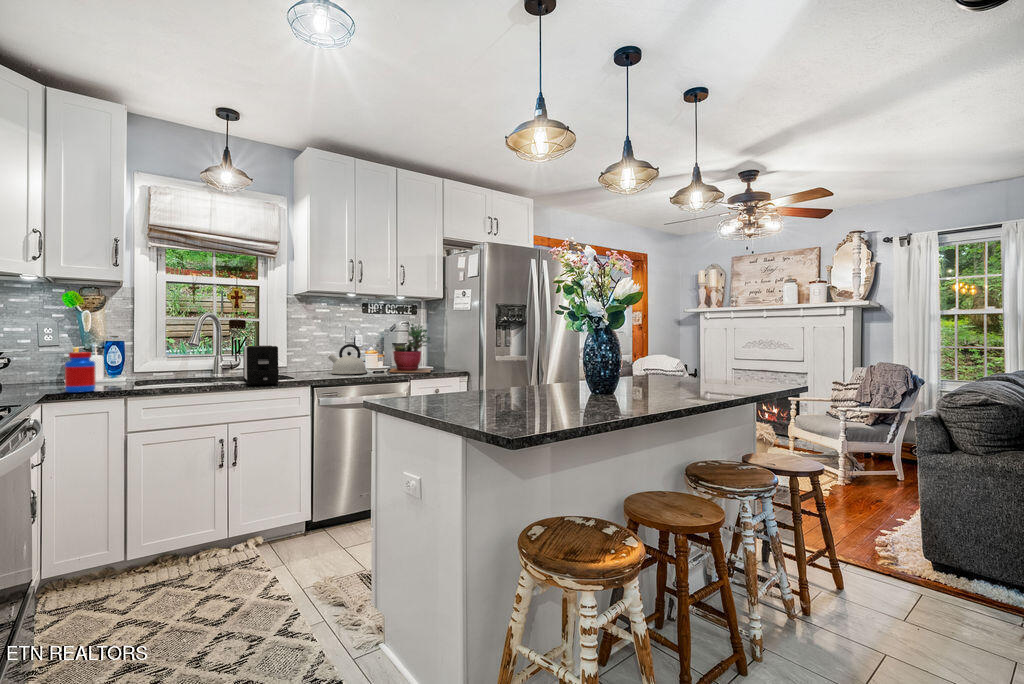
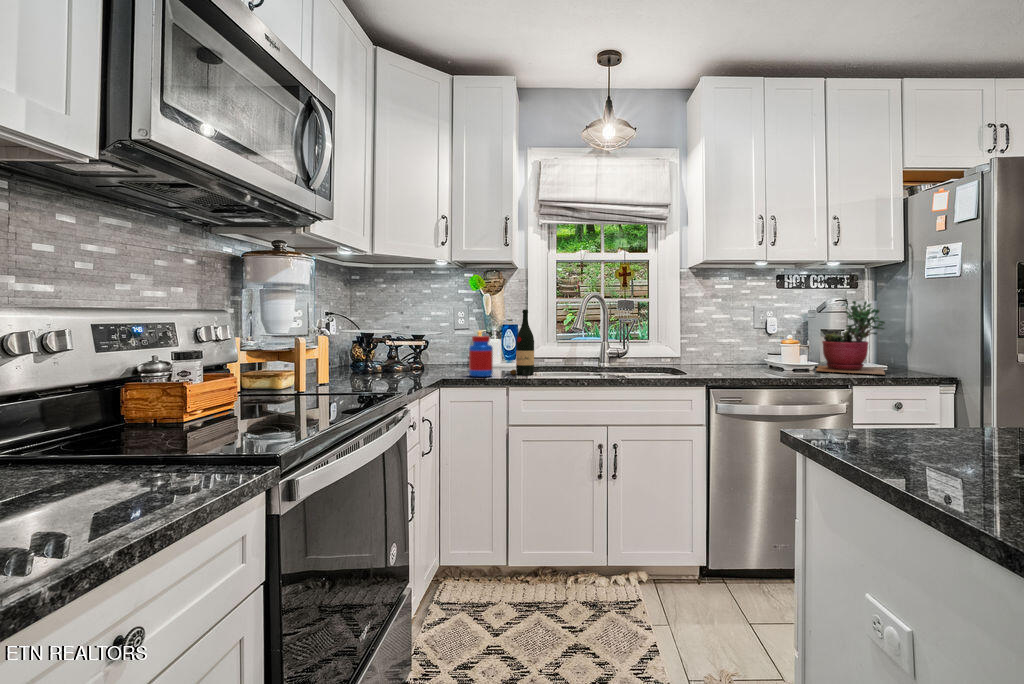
wine bottle: none [117,327,145,388] -> present [510,310,534,375]
kettle: present [328,344,367,374] -> none [729,330,782,371]
toaster: present [243,346,279,385] -> none [629,331,669,379]

